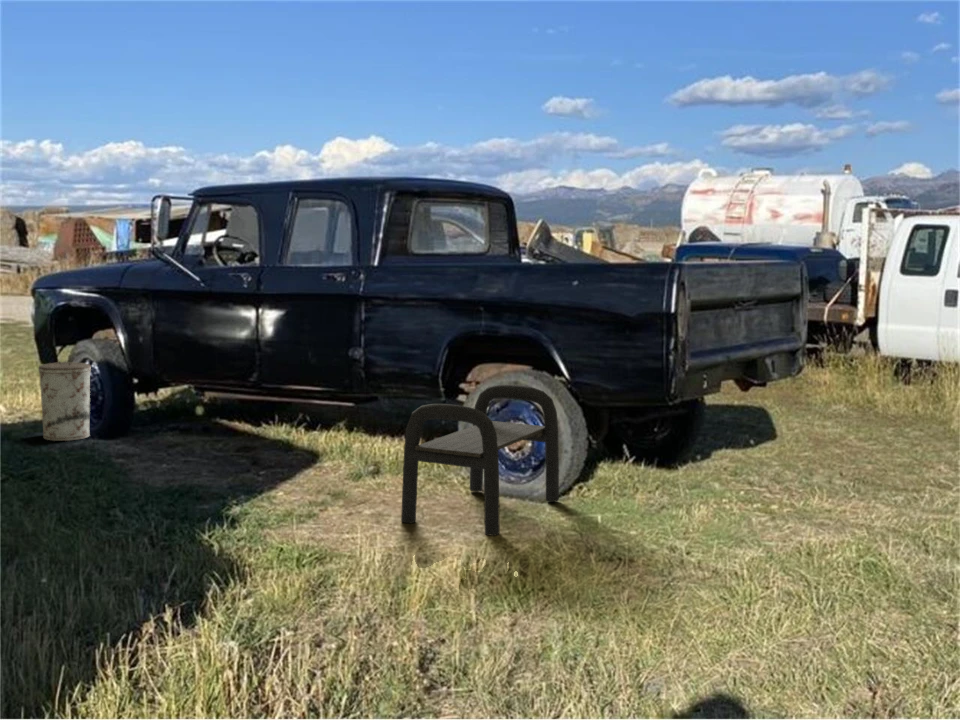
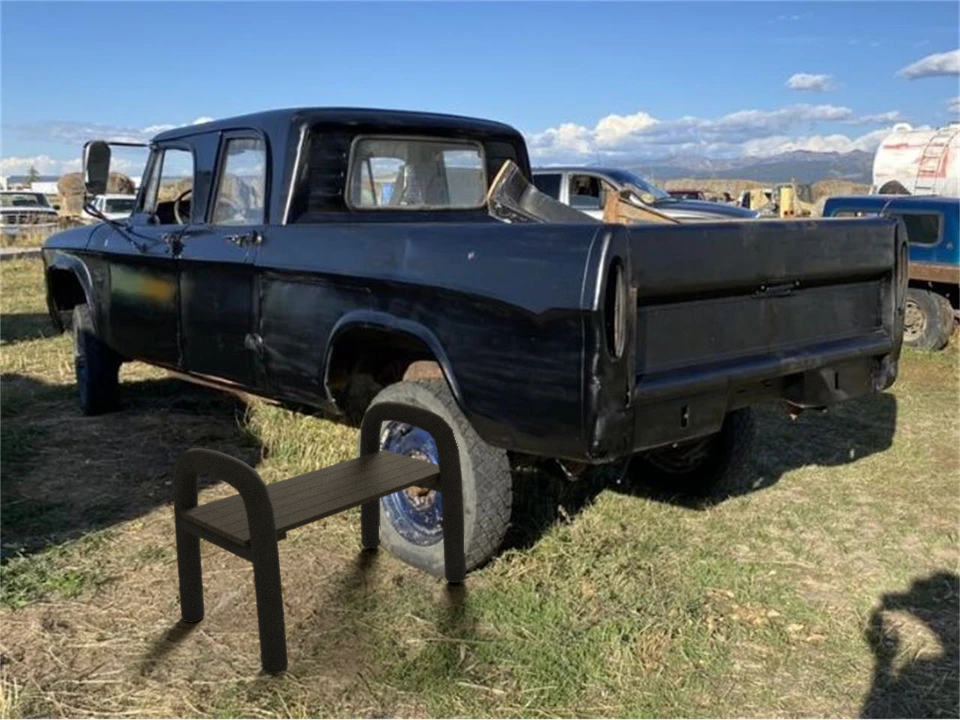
trash can: present [38,362,91,441] -> none [19,336,82,421]

